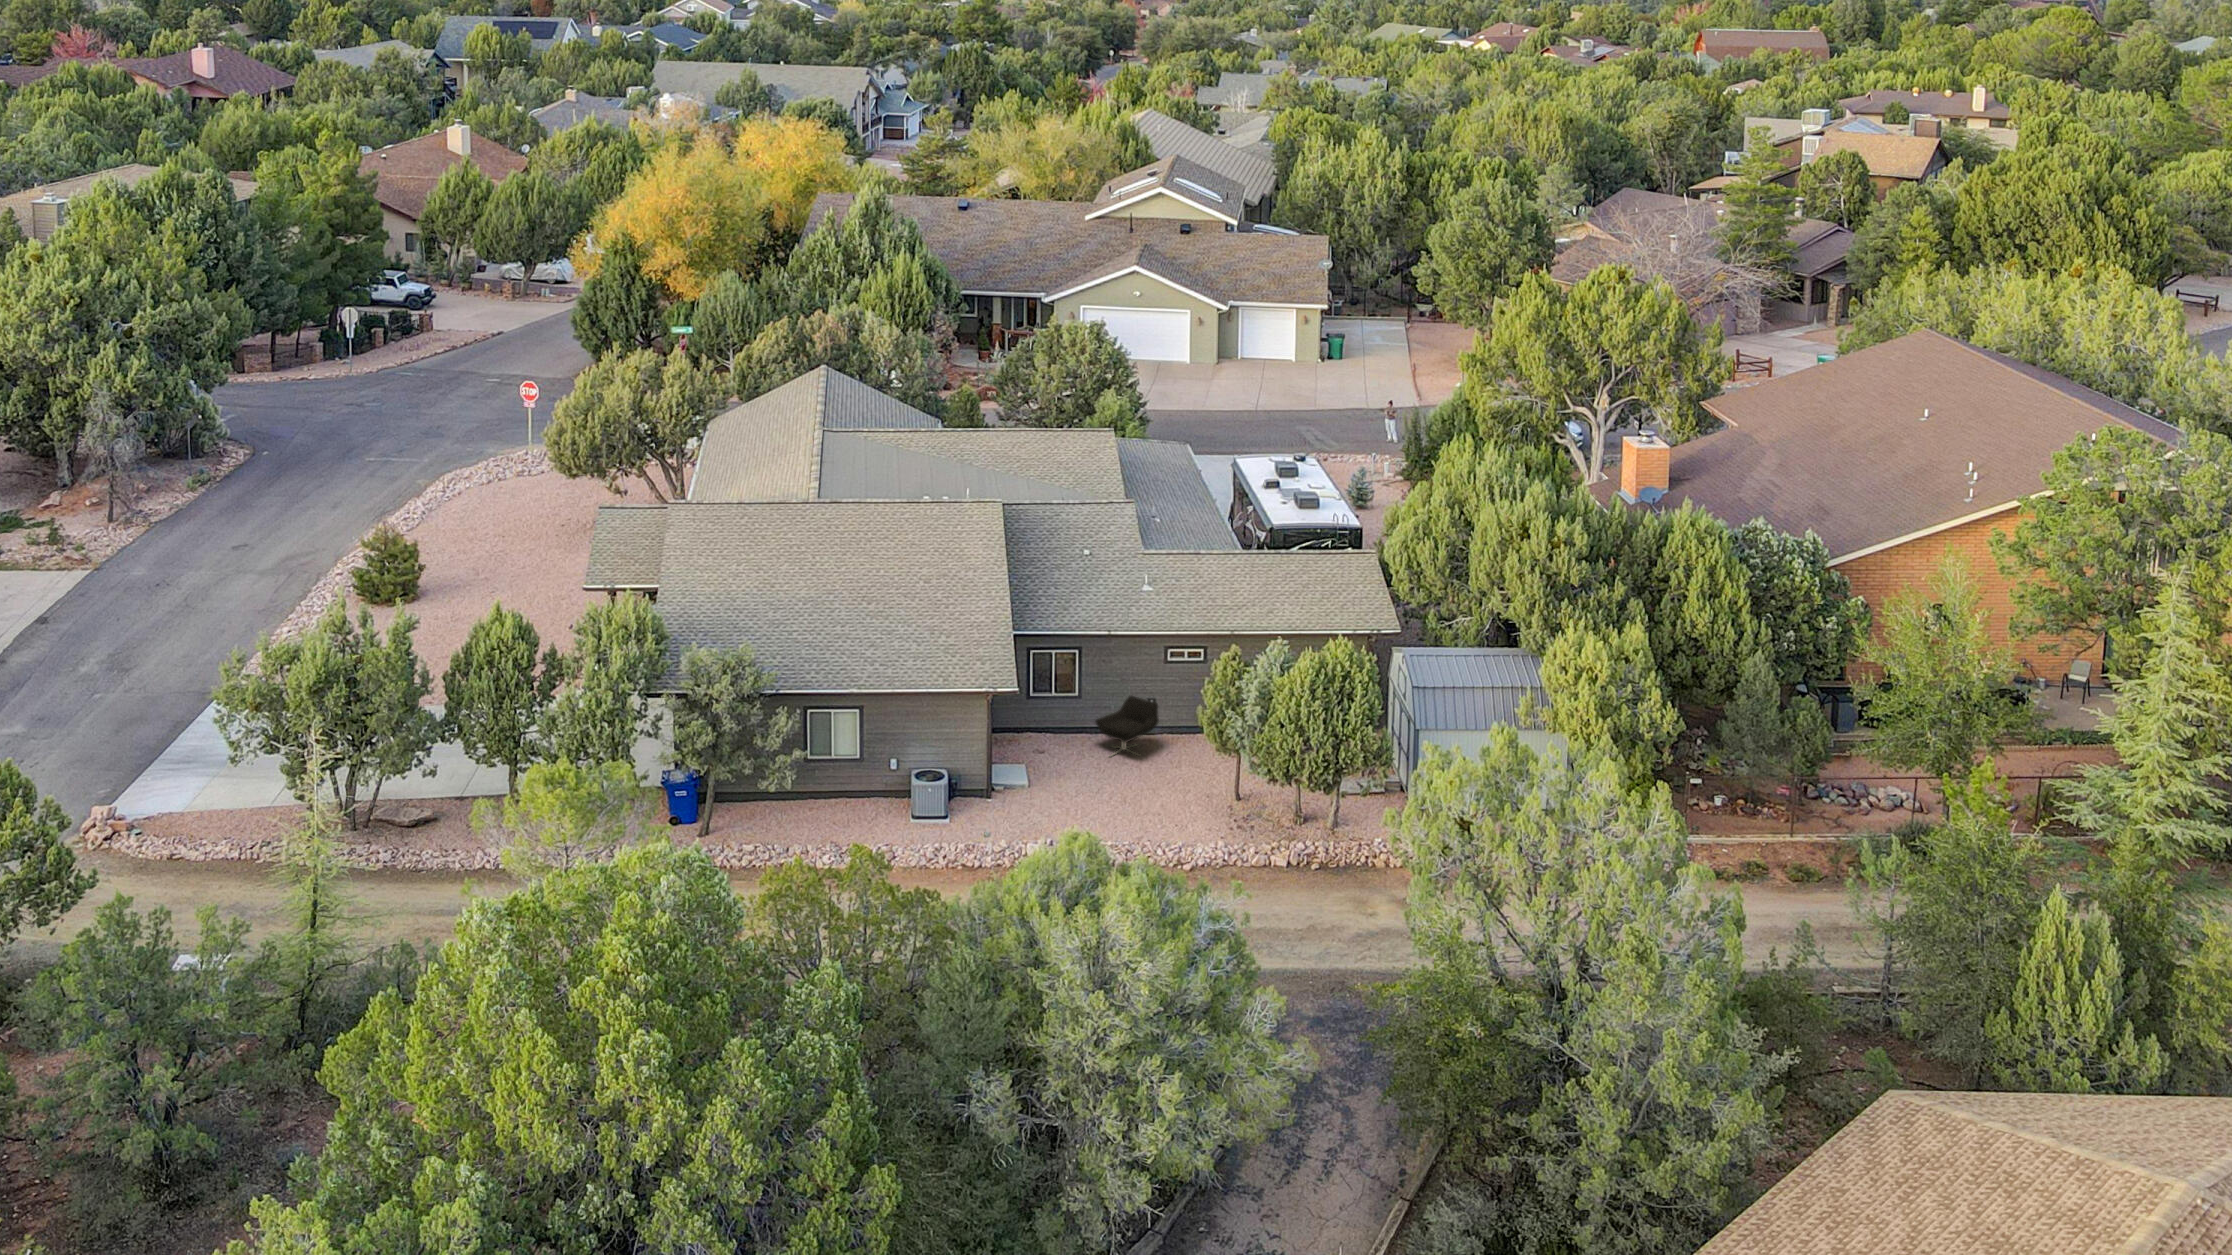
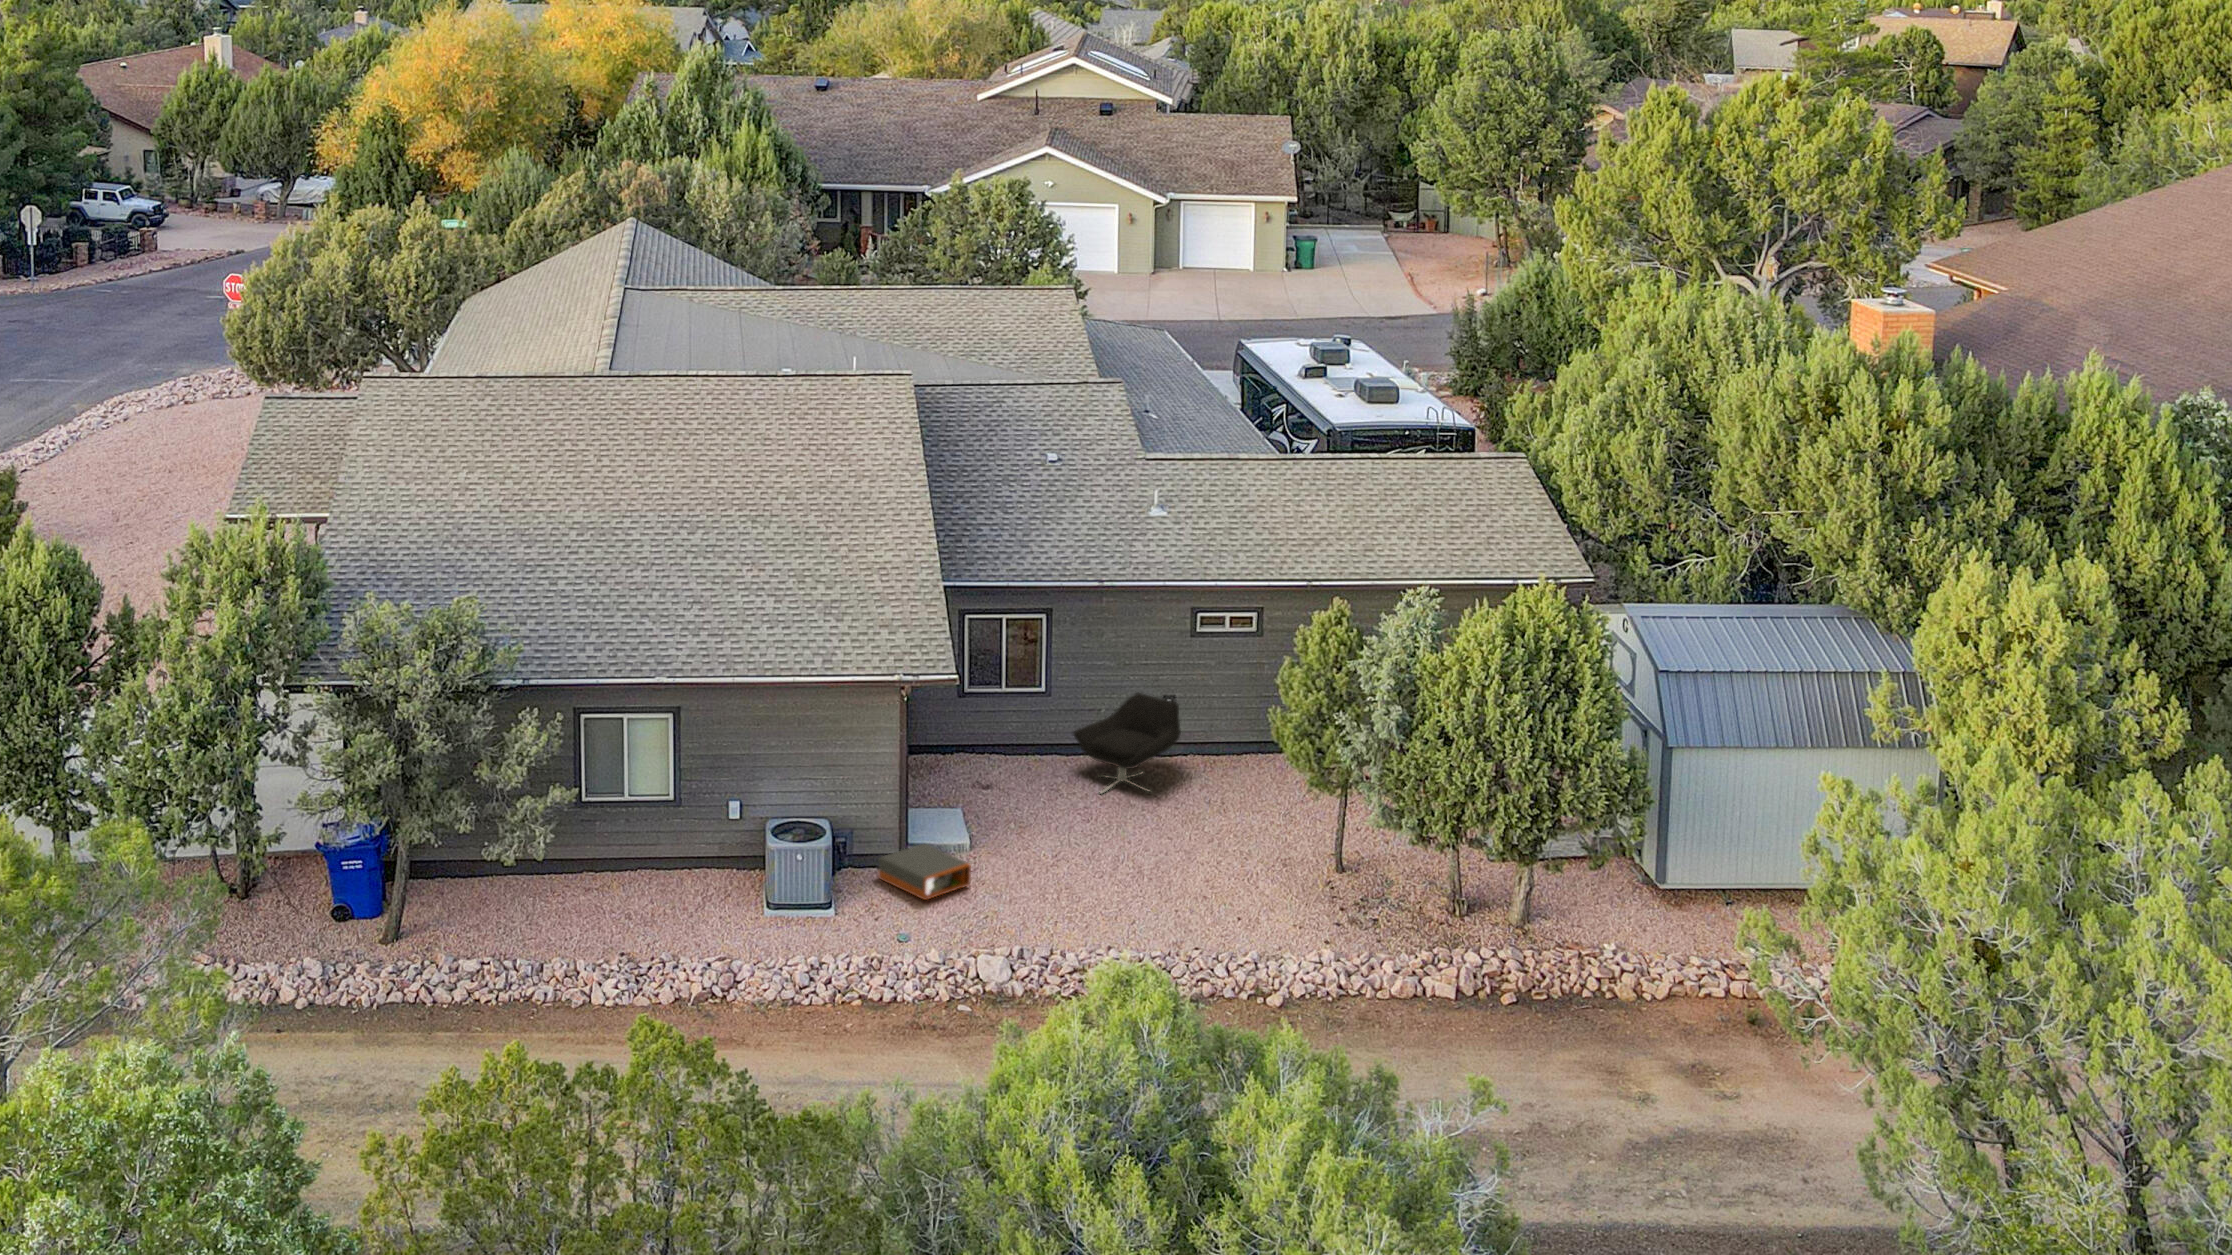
storage box: none [975,784,1027,815] -> present [878,844,971,900]

